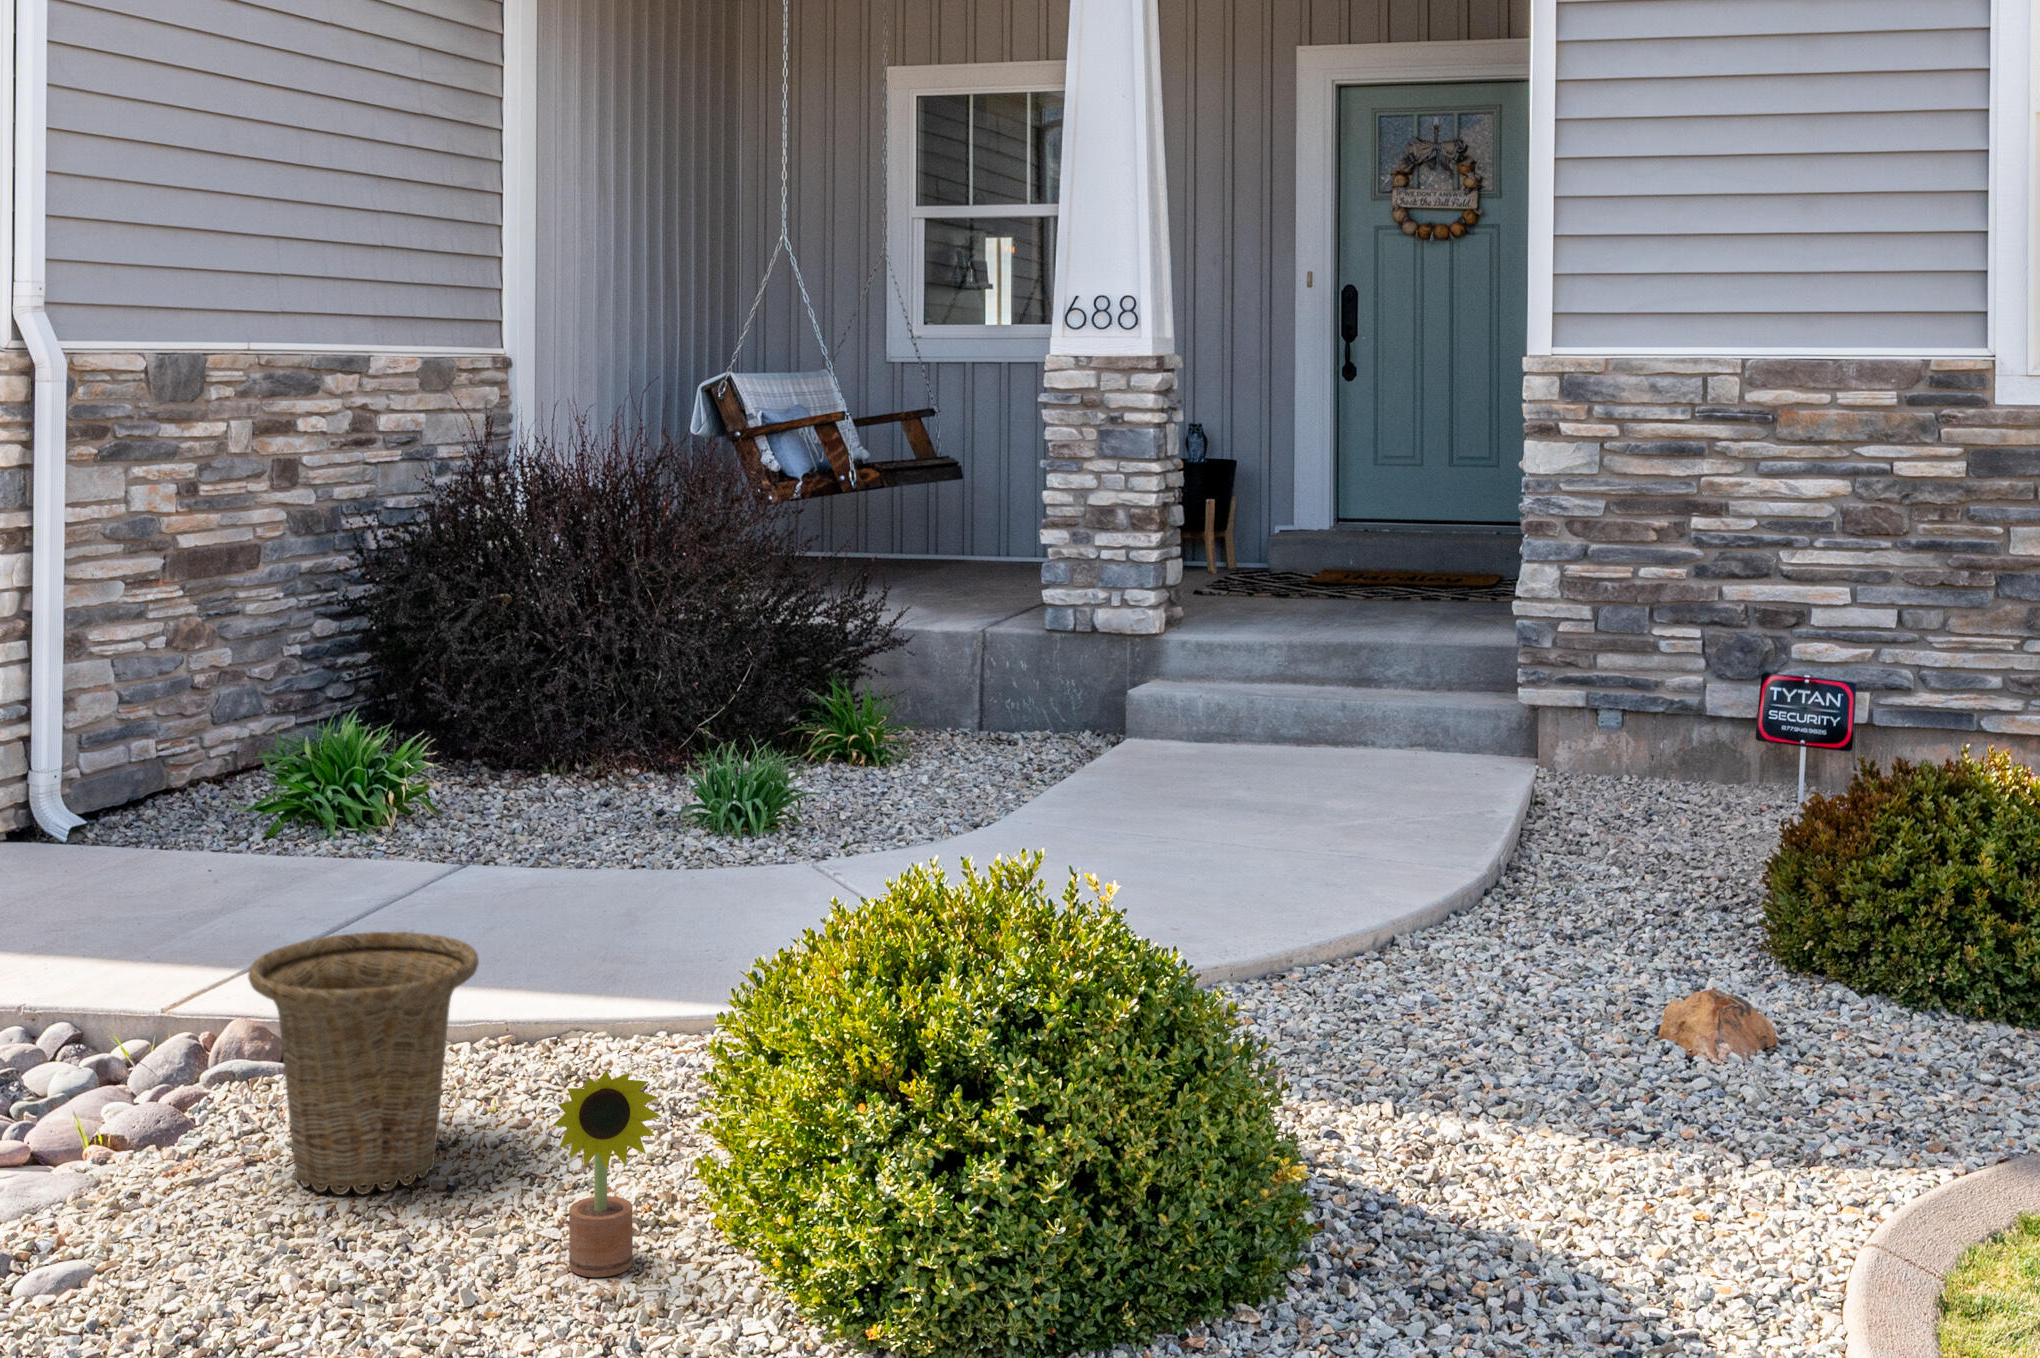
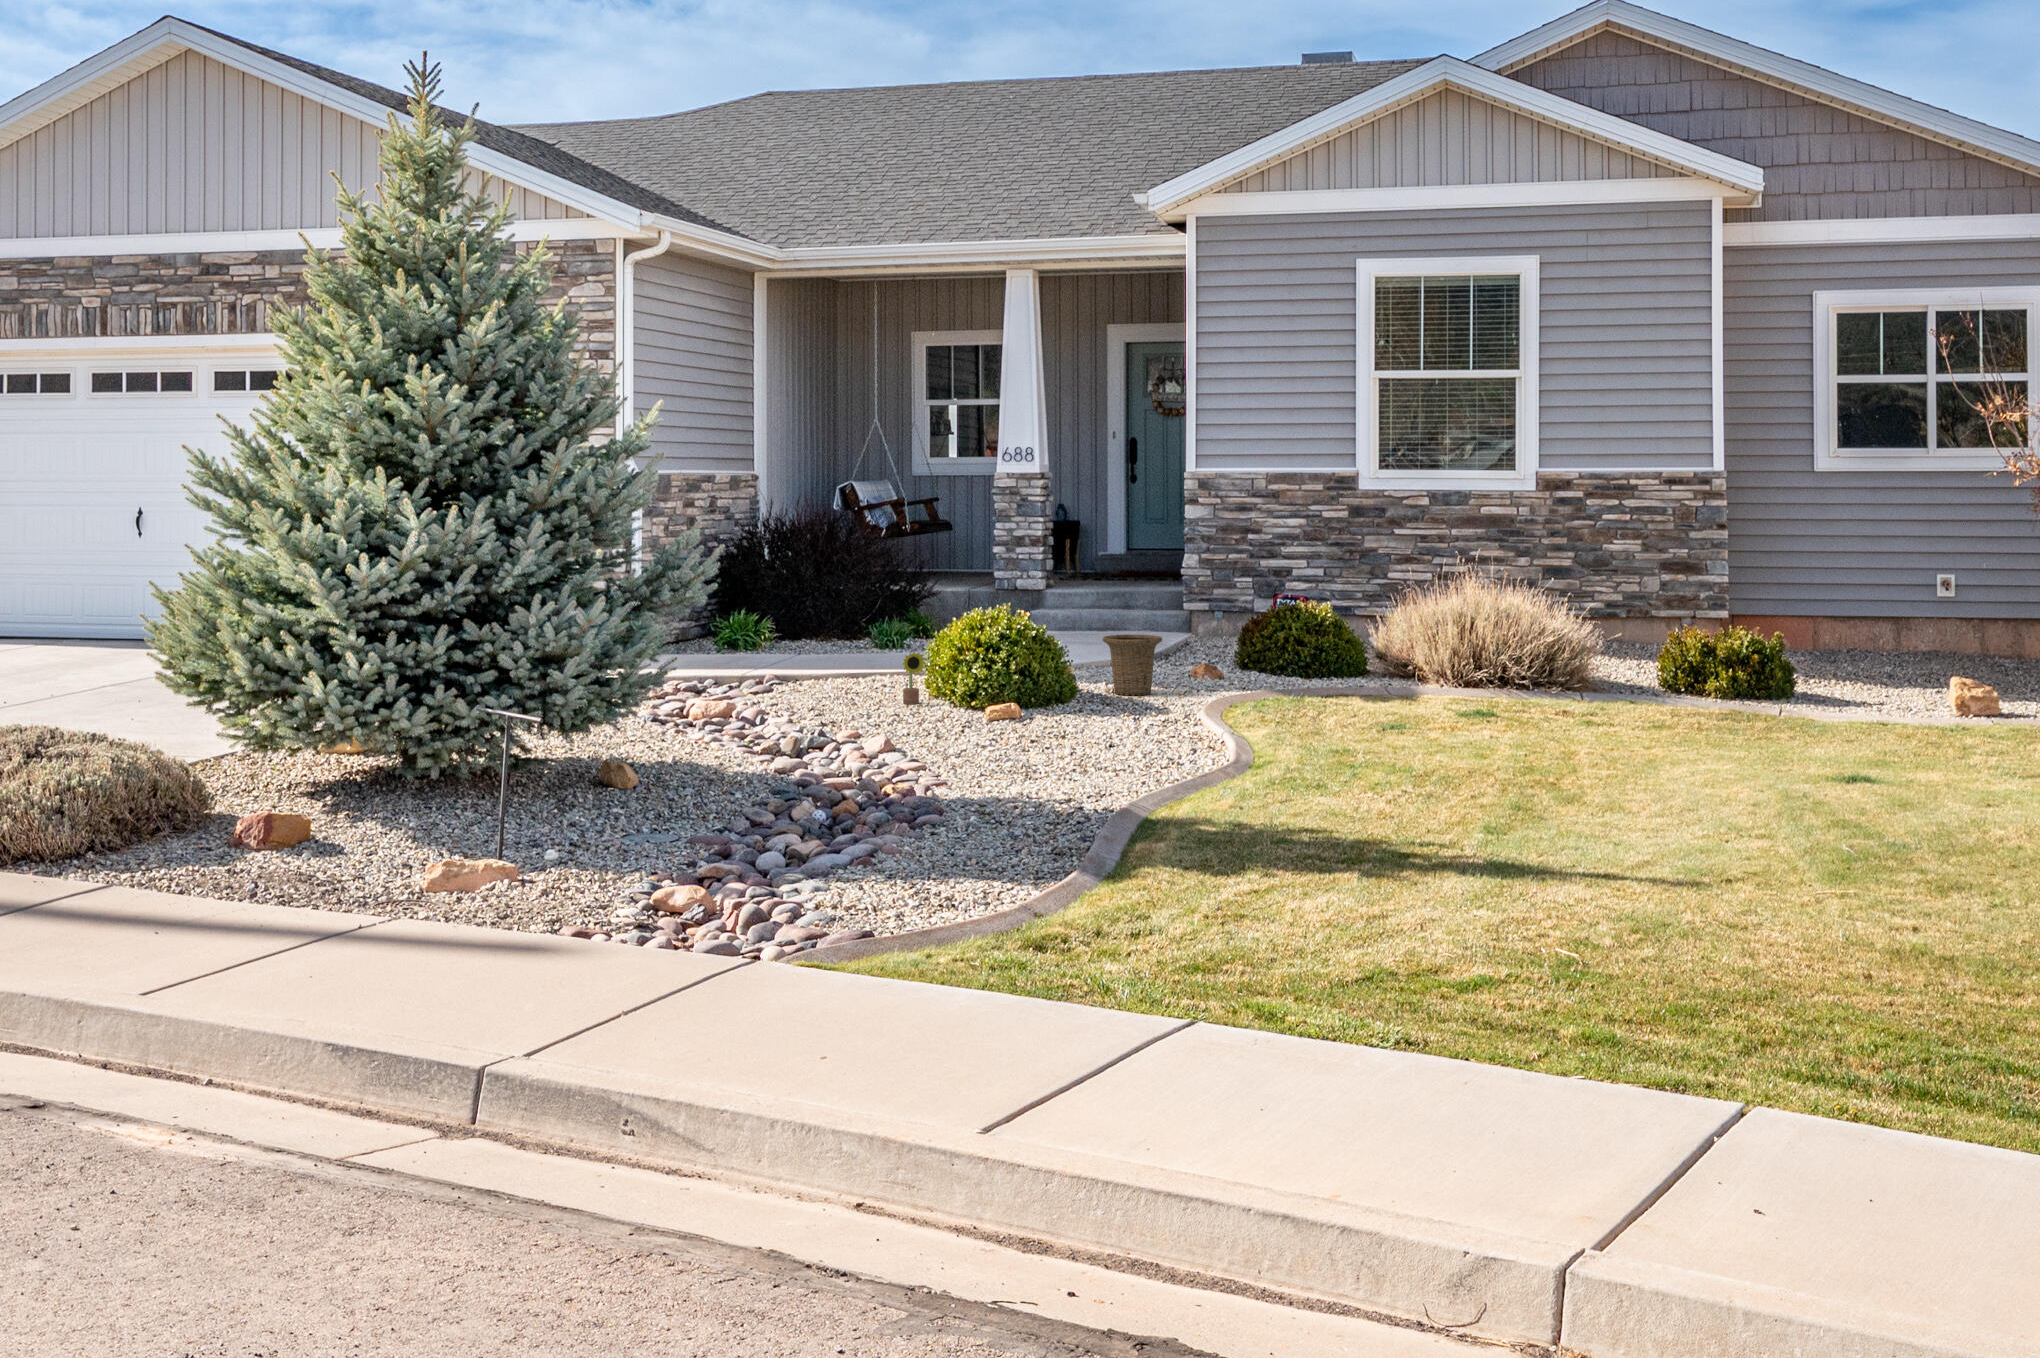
basket: present [248,932,479,1195] -> present [1103,635,1162,696]

